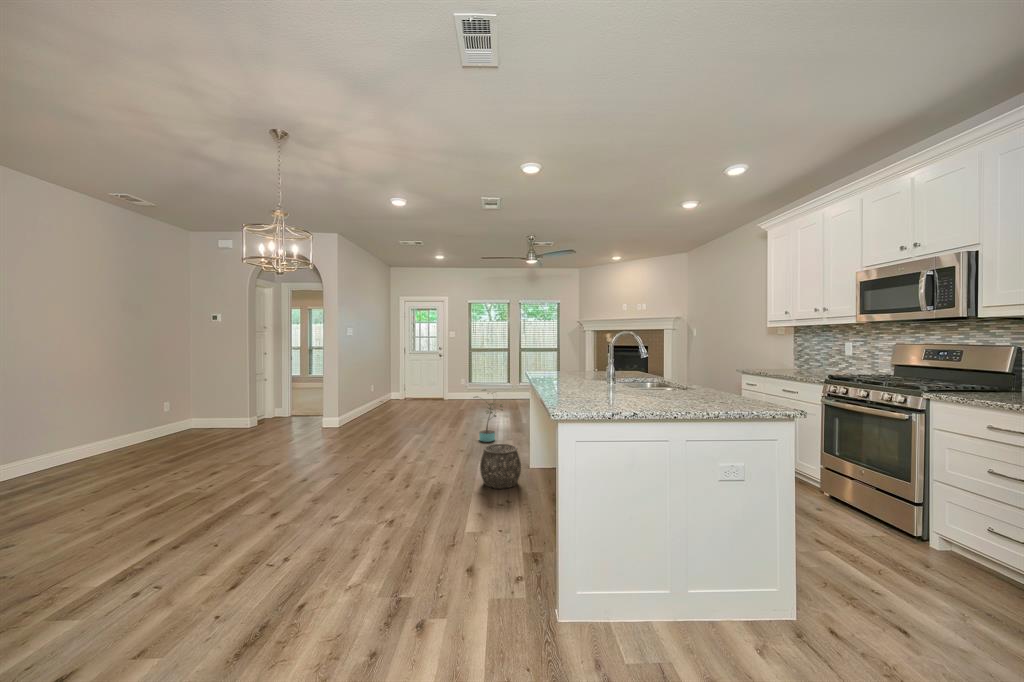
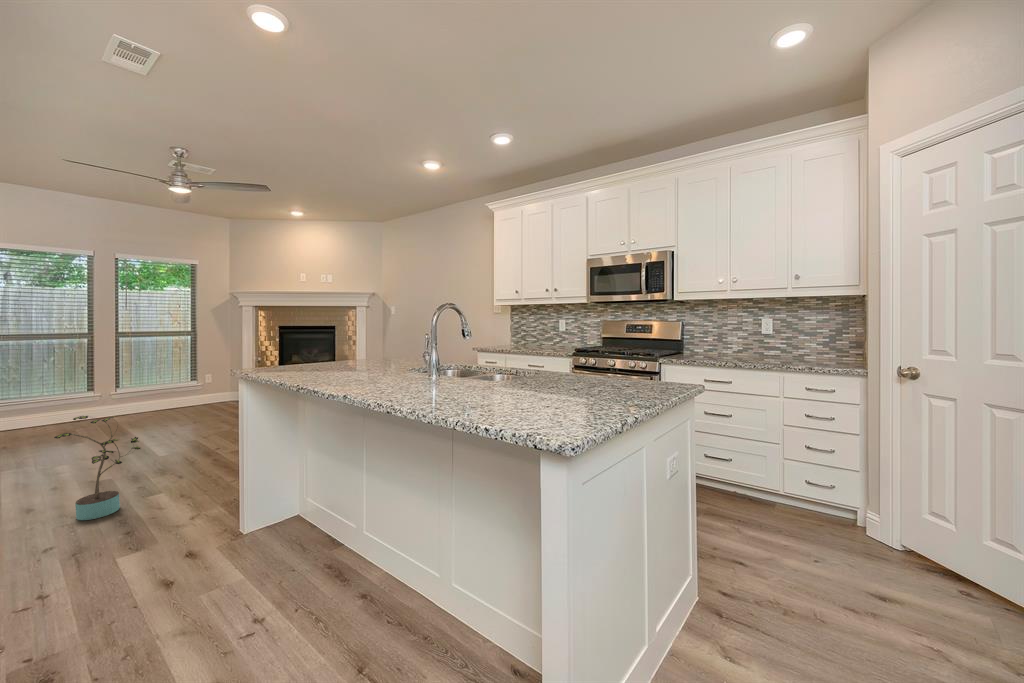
woven basket: present [480,444,521,489] -> none [152,515,257,622]

